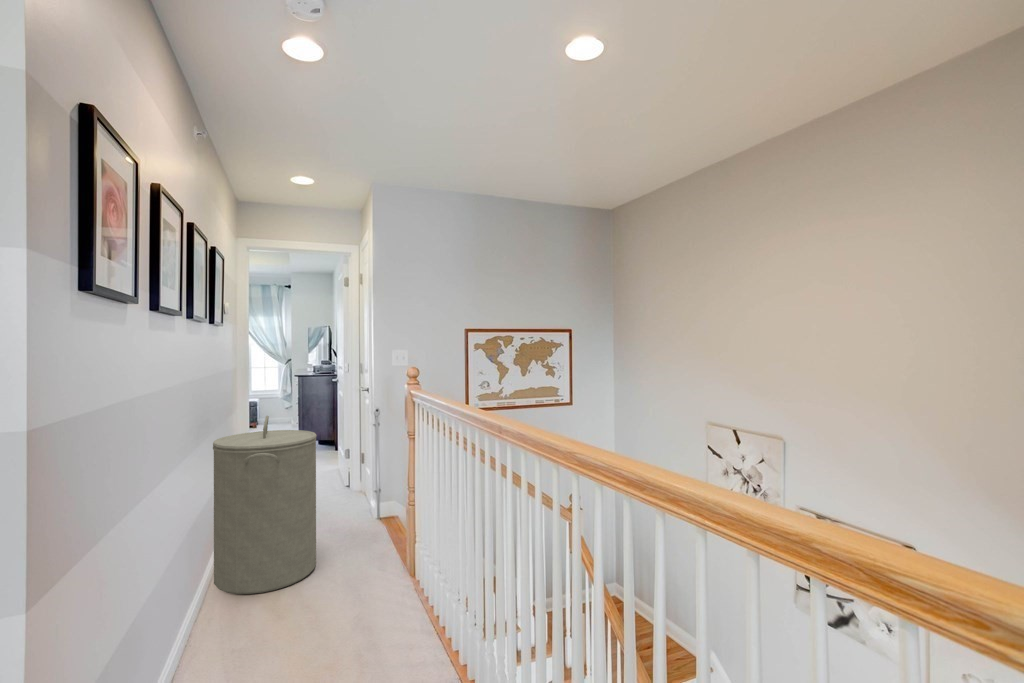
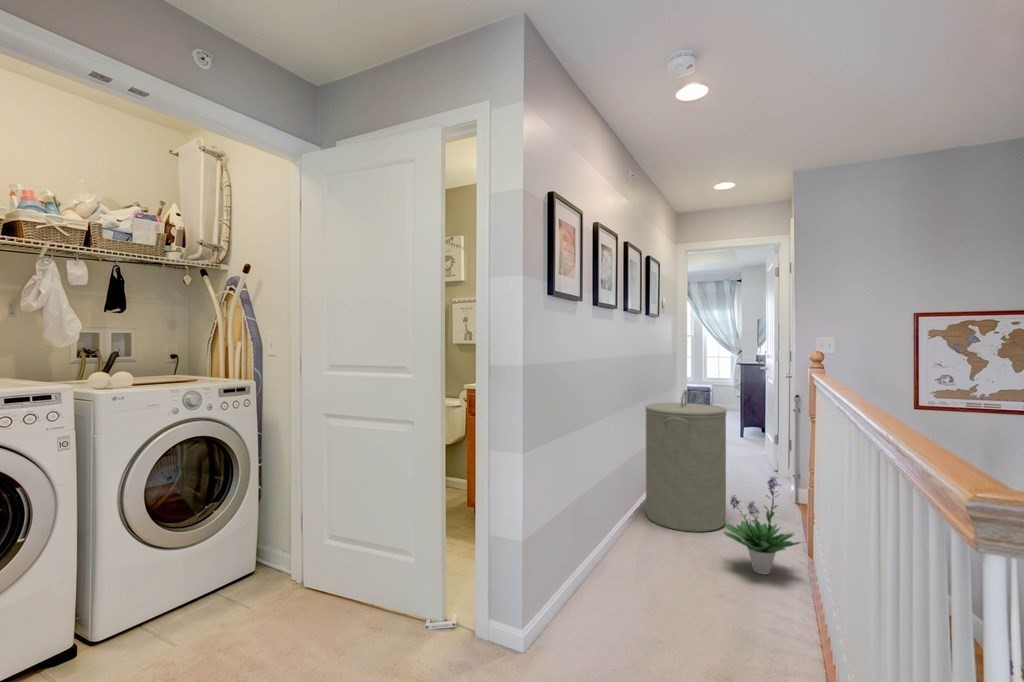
potted plant: none [328,502,410,614] -> present [724,476,801,574]

